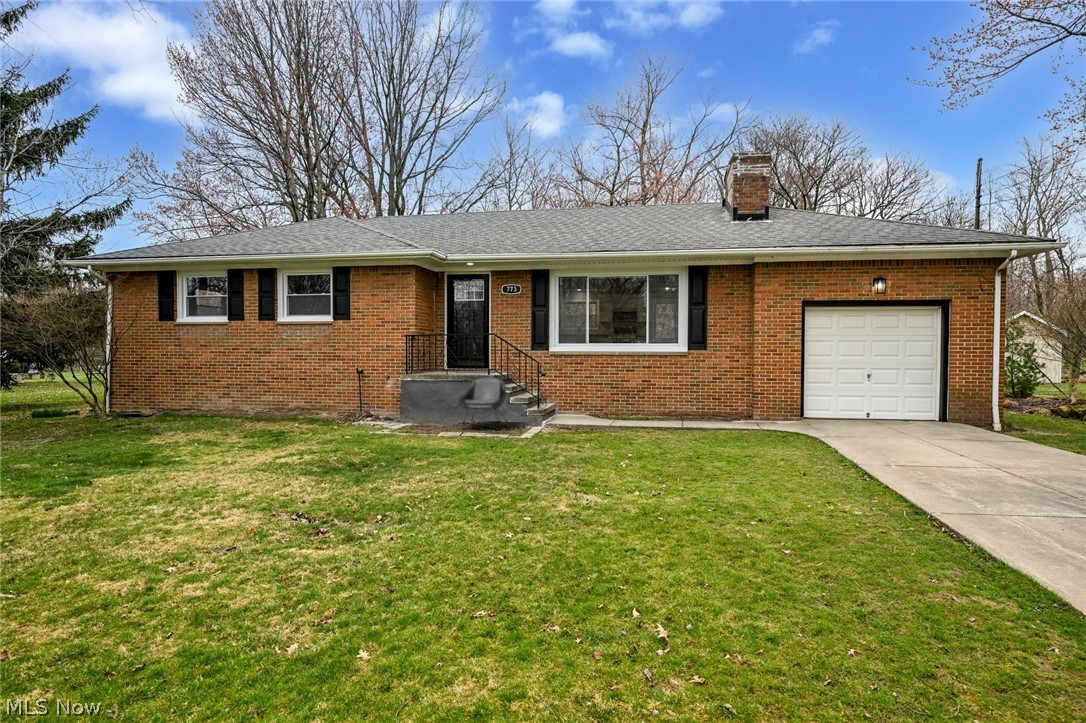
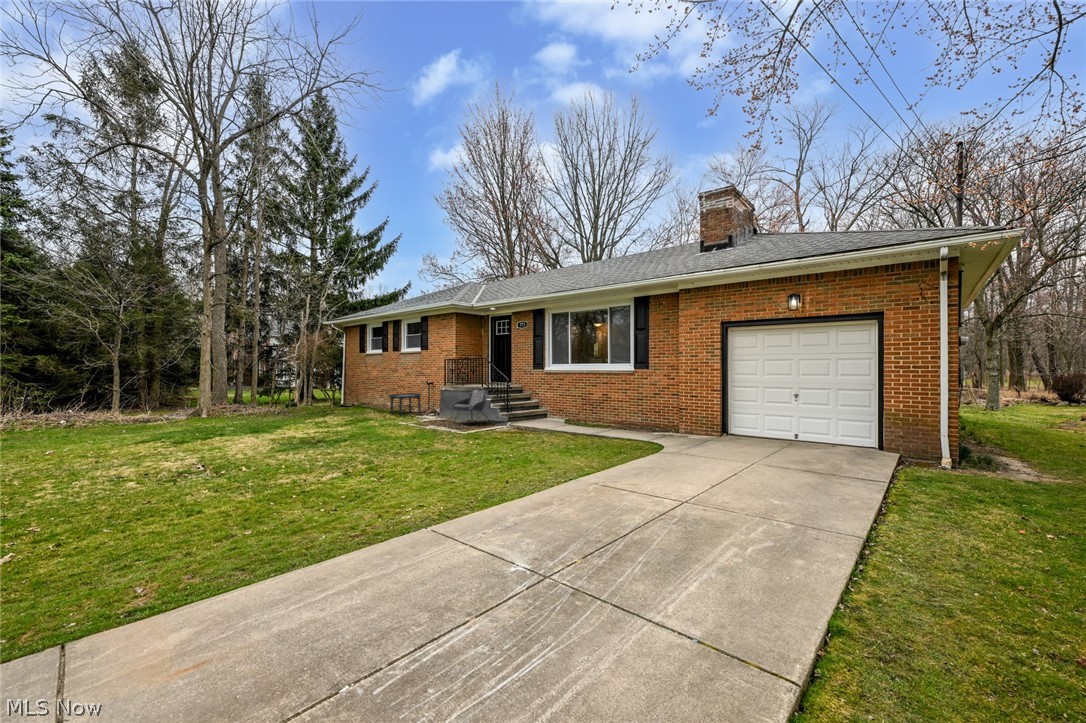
round table: none [281,388,339,425] -> present [389,393,421,416]

